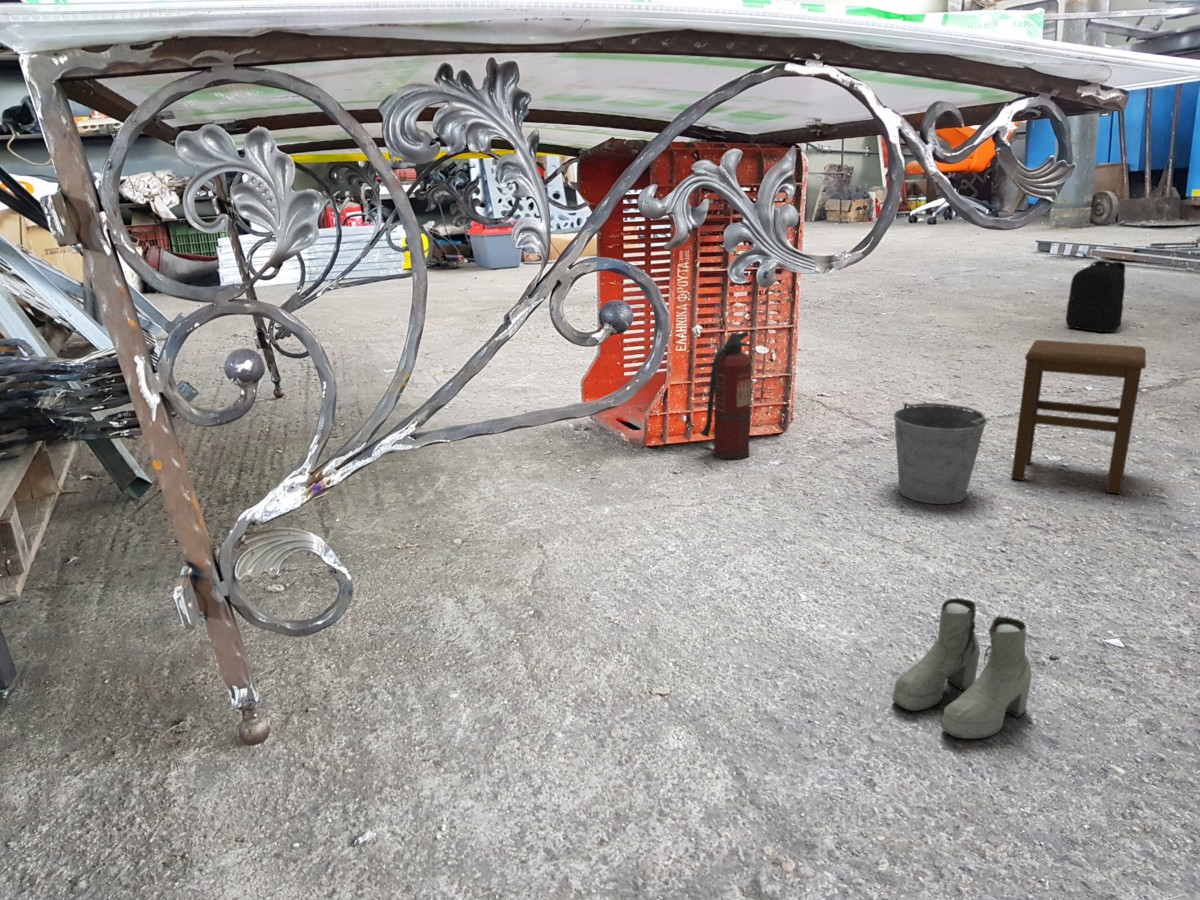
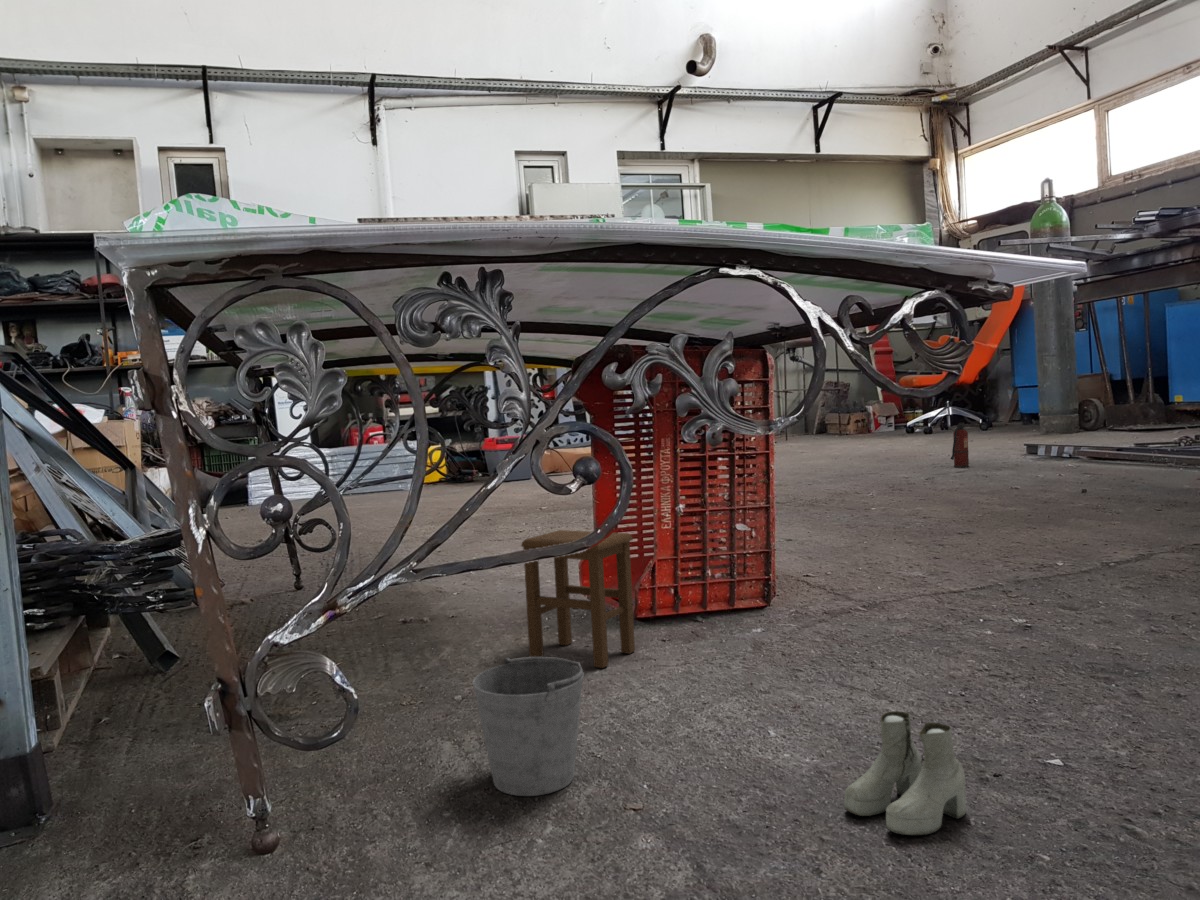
backpack: present [1066,261,1125,332] -> none [1045,452,1100,518]
fire extinguisher: present [701,332,751,459] -> present [951,422,969,467]
stool: present [1012,340,1146,494] -> present [521,530,635,668]
bucket: present [894,403,987,504] -> present [473,657,584,796]

